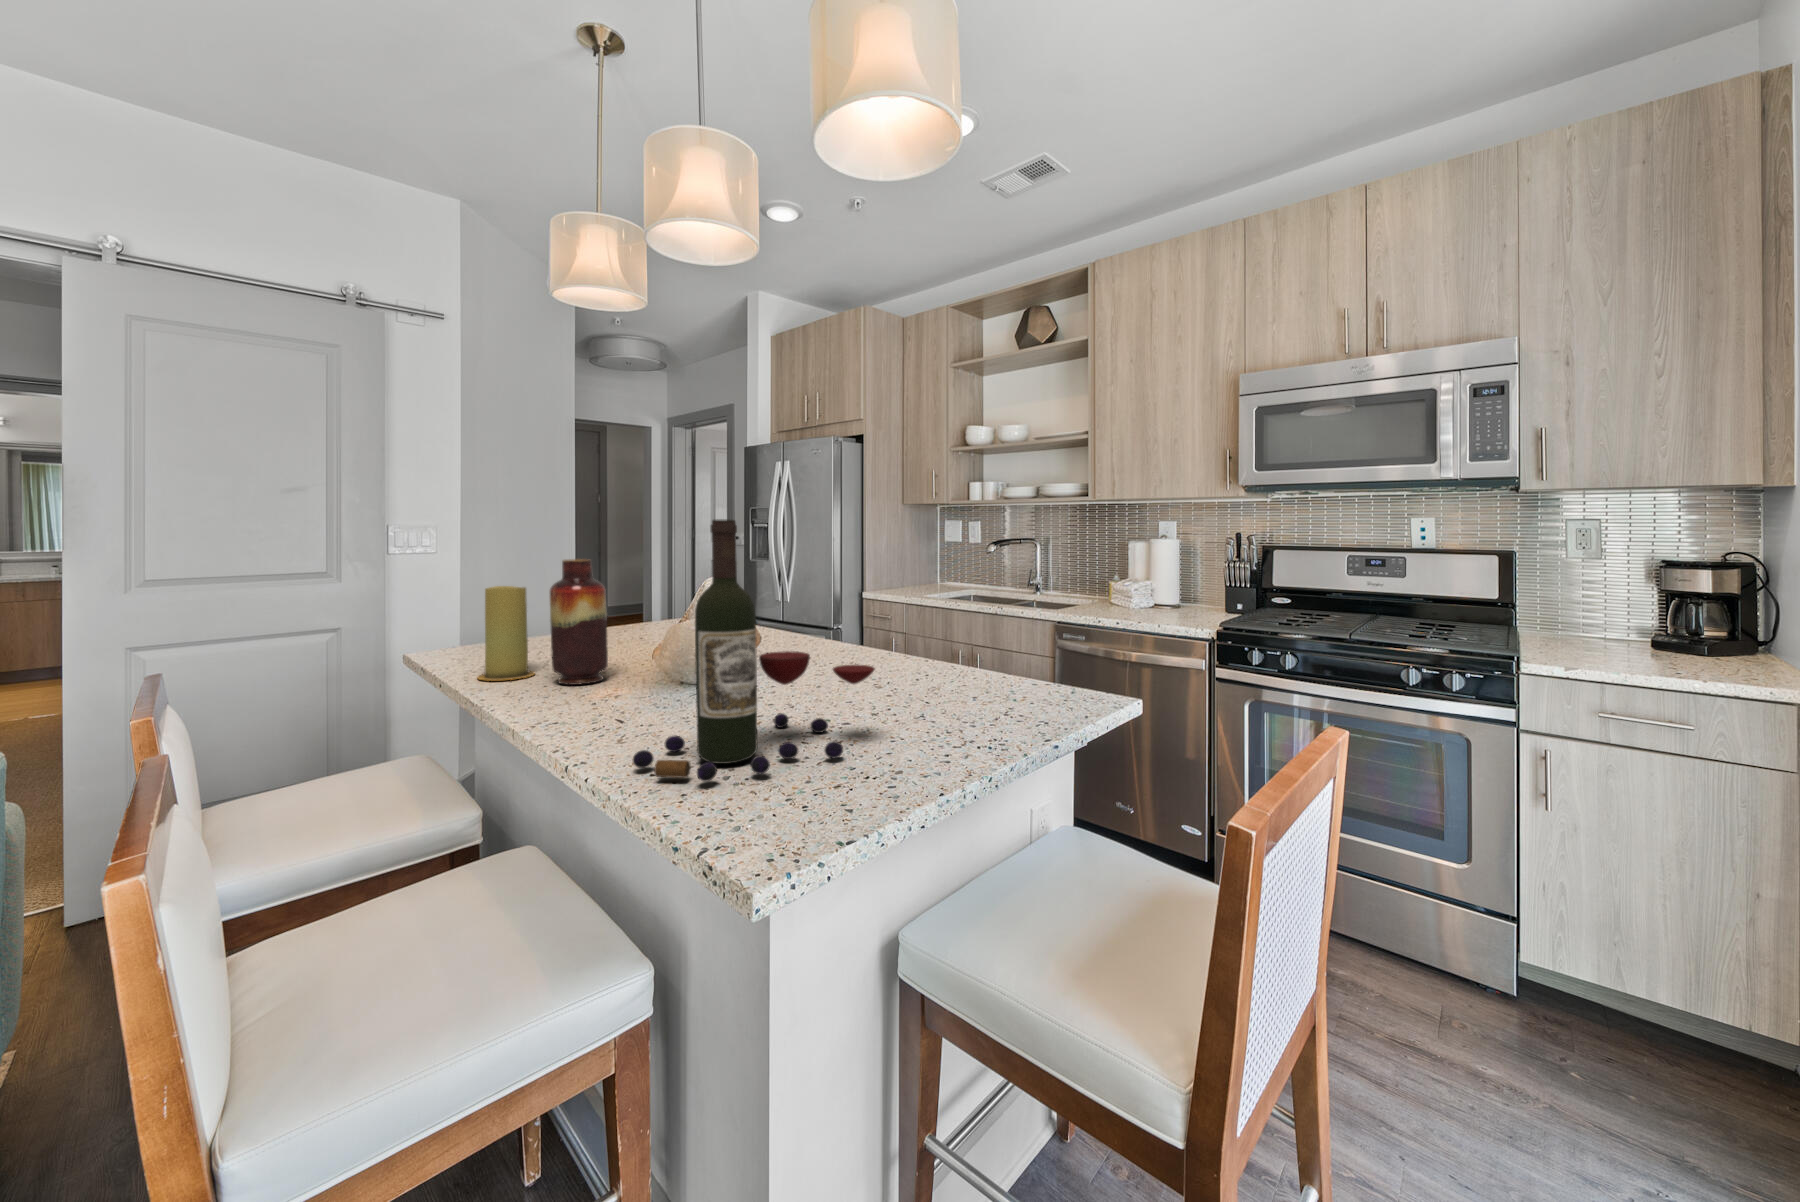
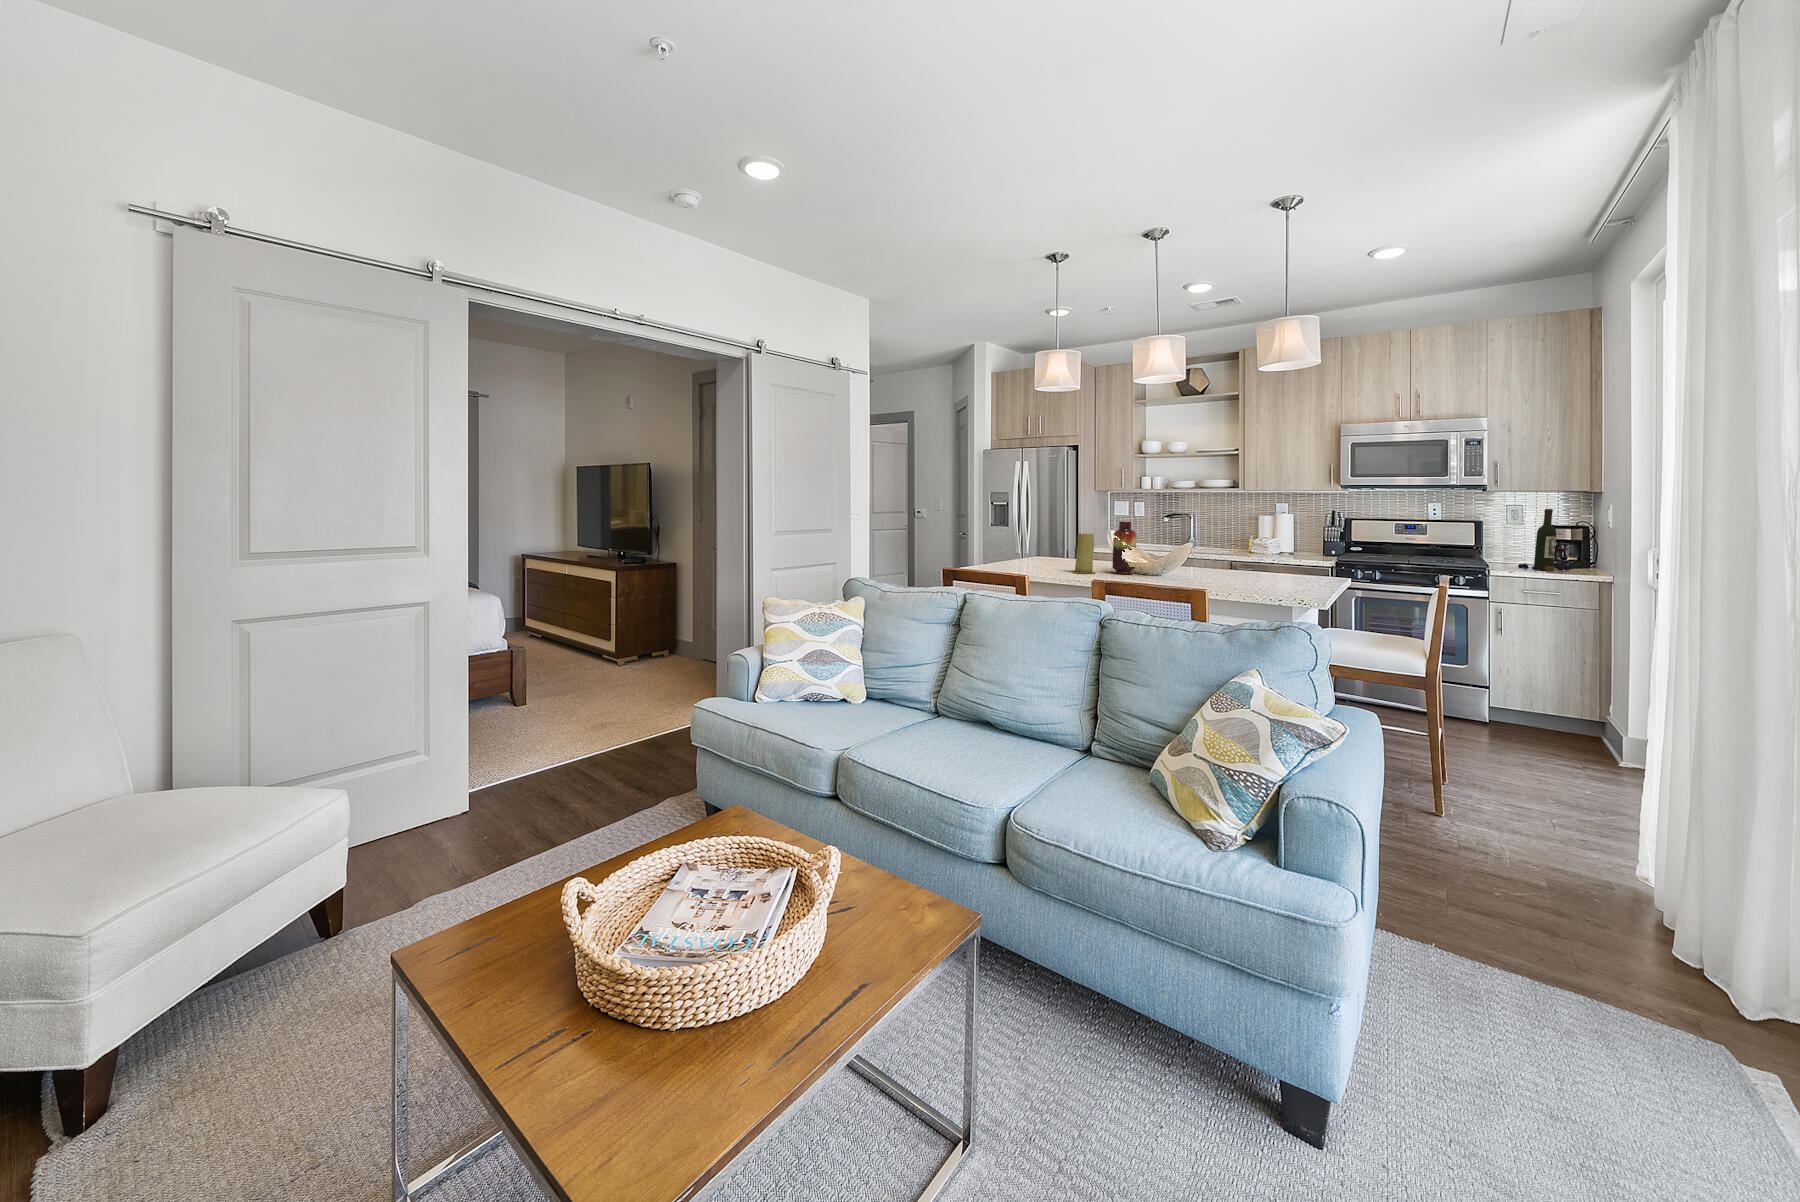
wine bottle: present [633,519,875,781] -> present [1518,509,1572,571]

